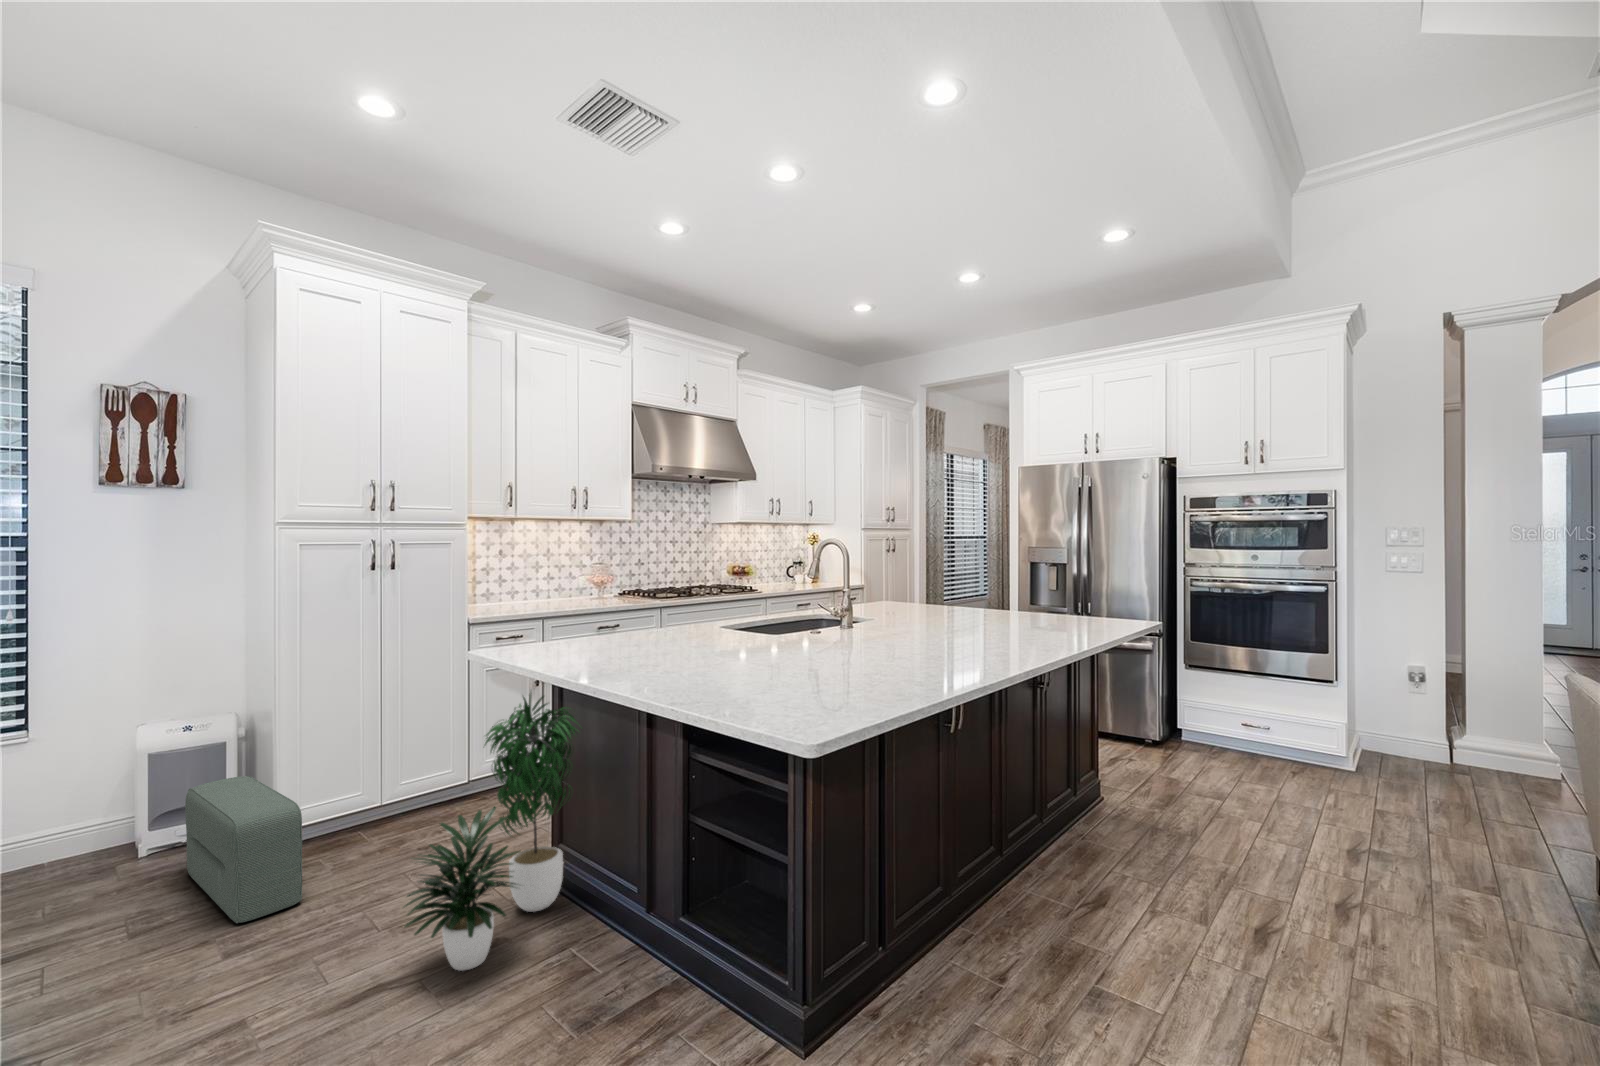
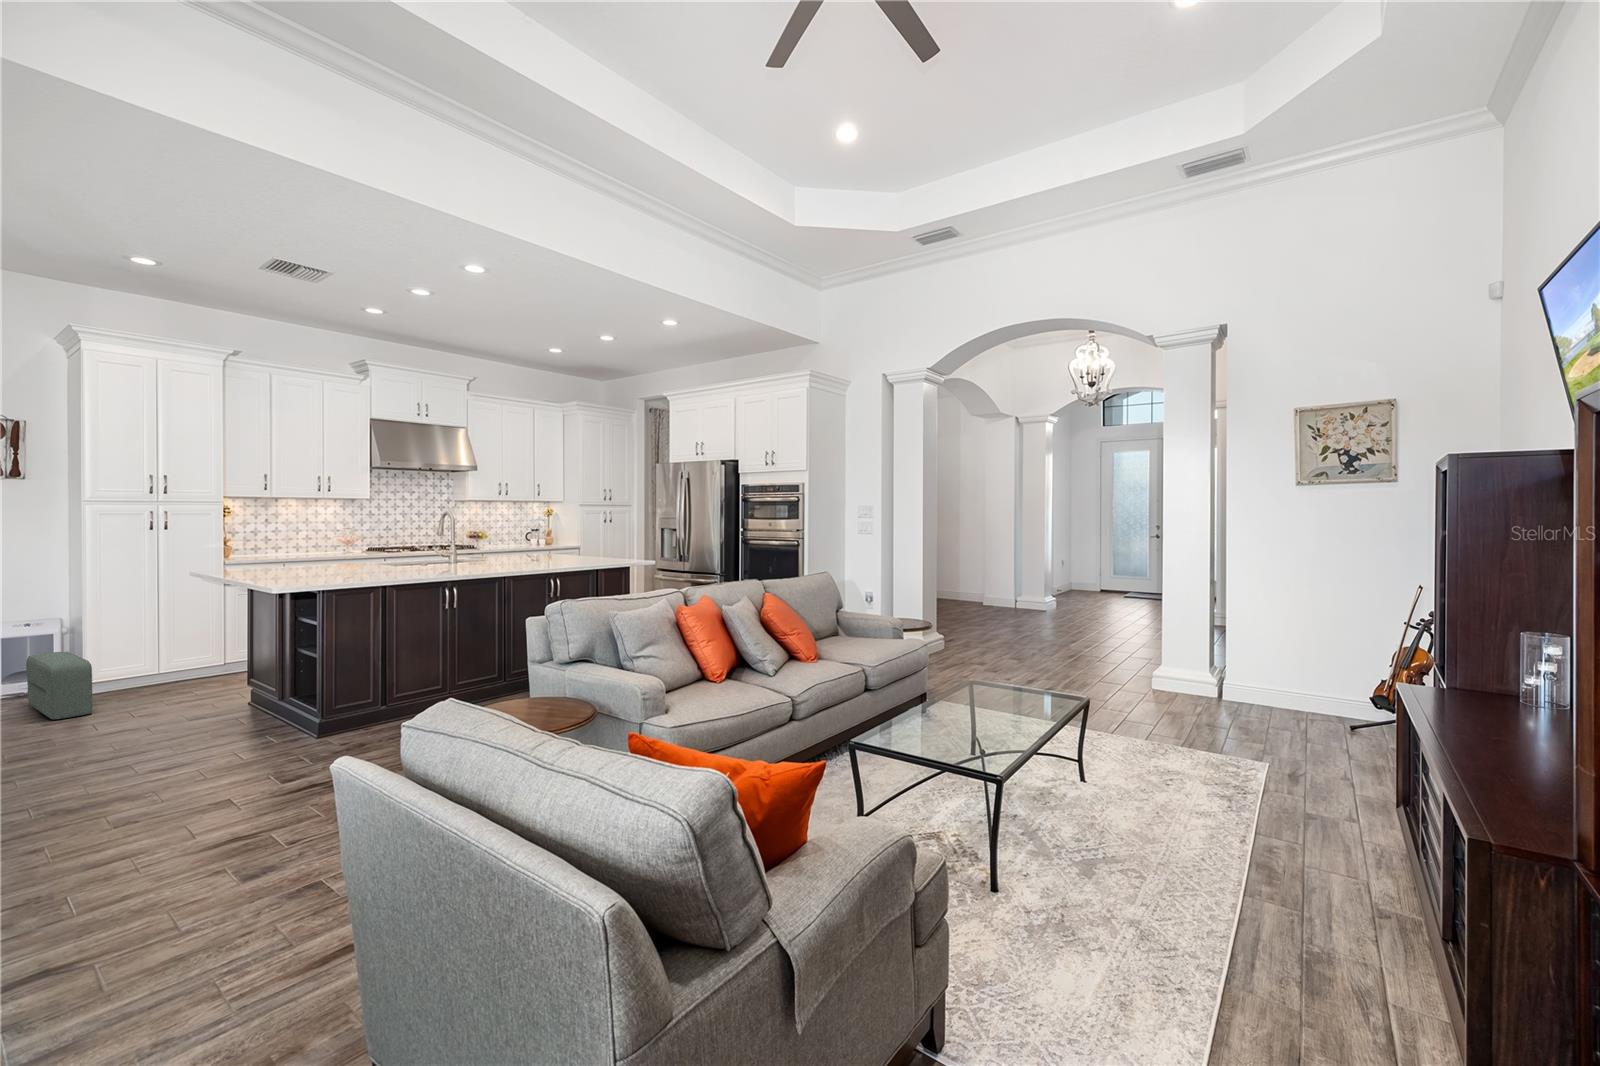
potted plant: present [404,693,578,971] -> none [131,601,253,733]

